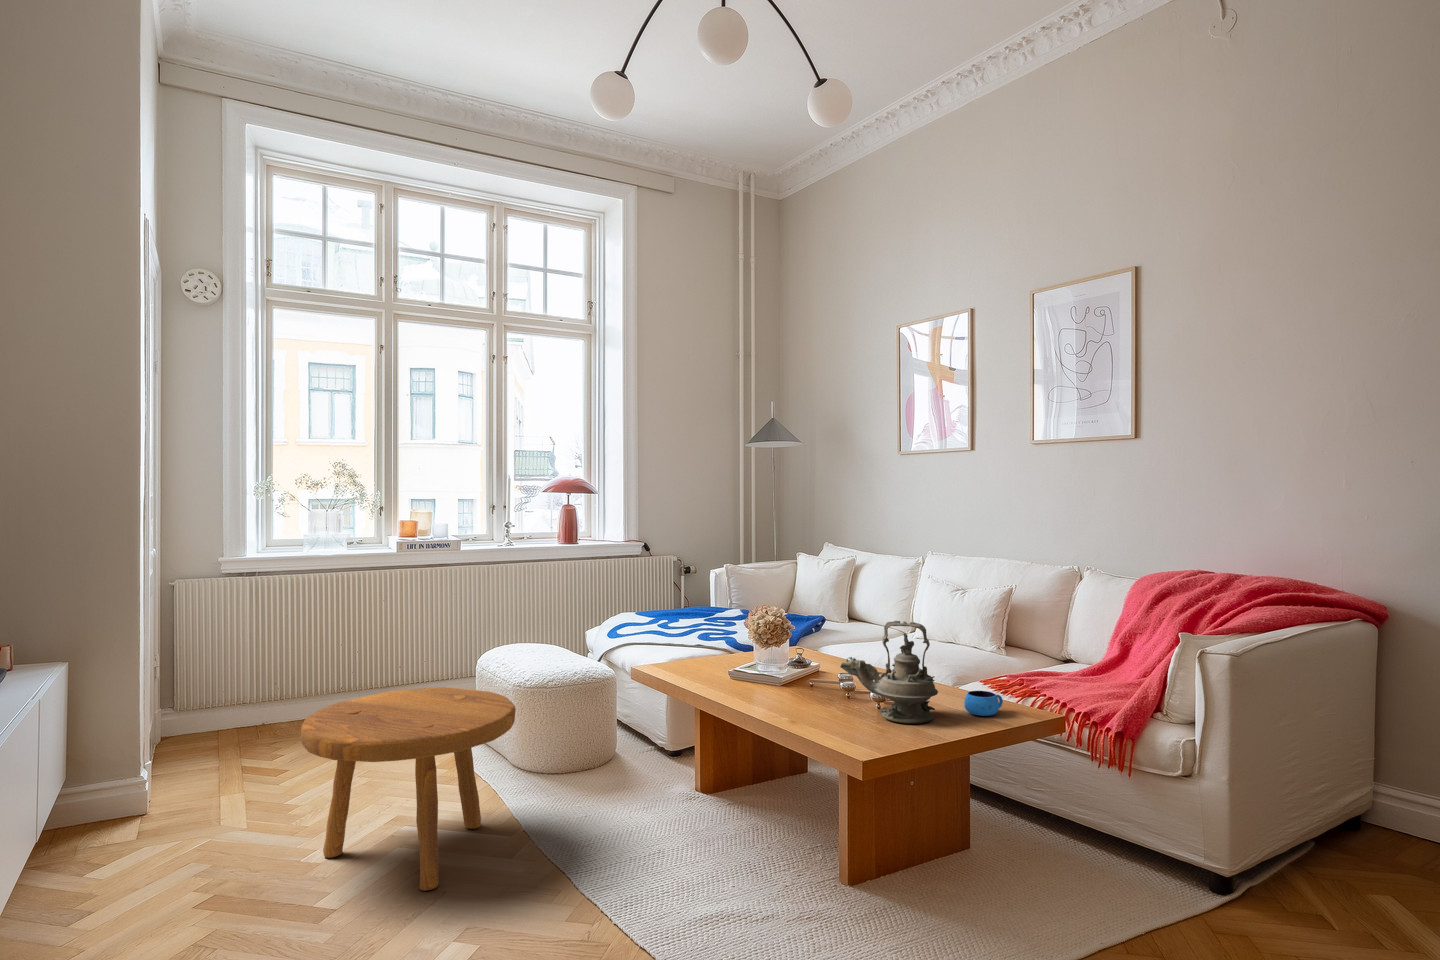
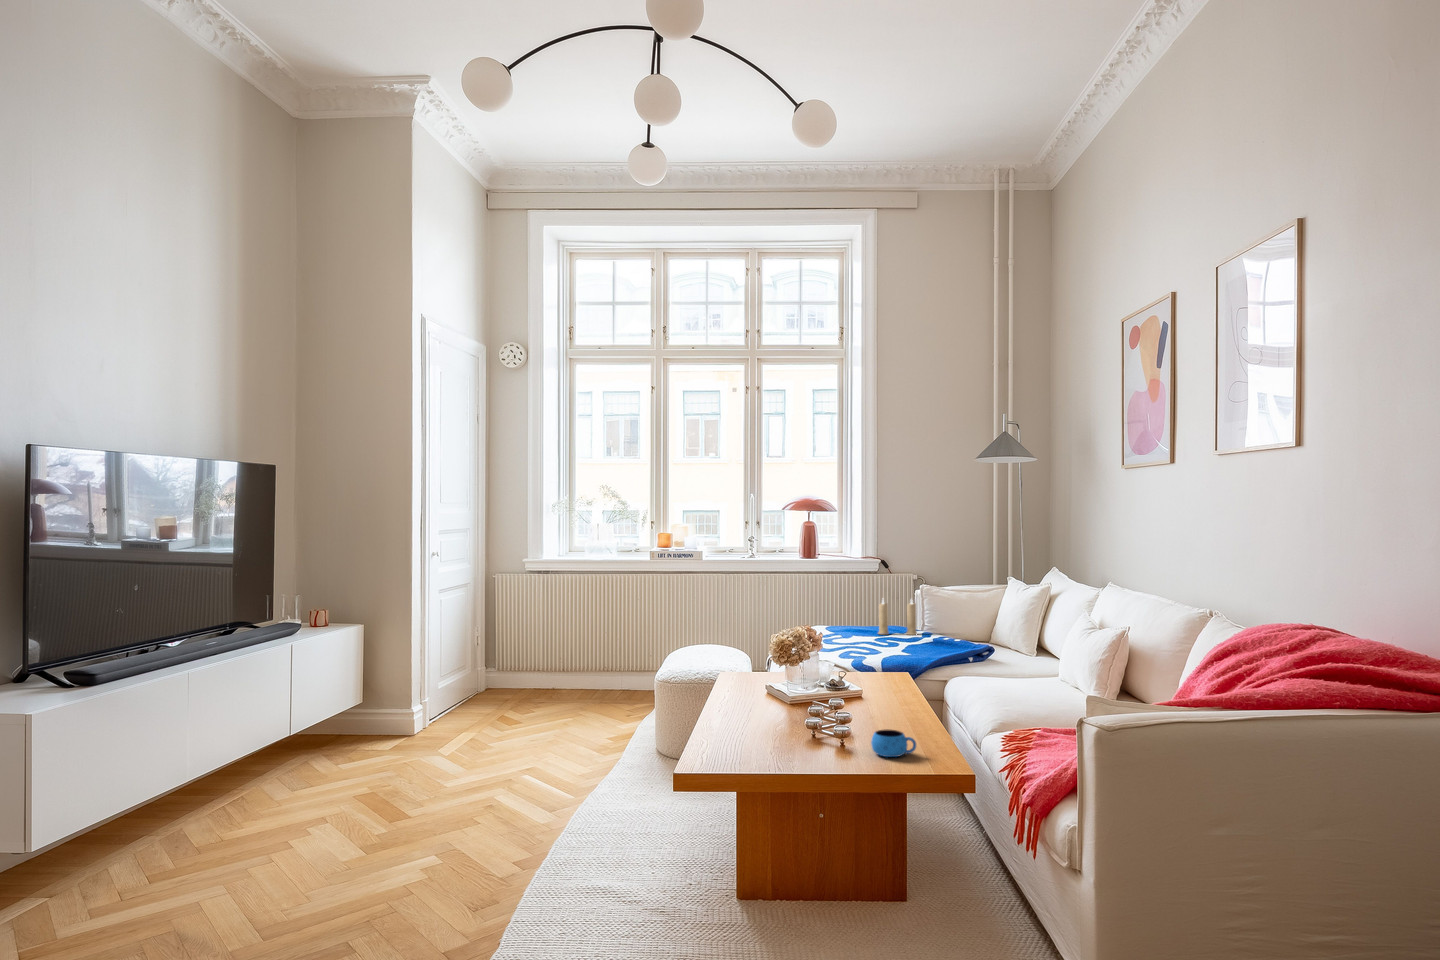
candle: none [688,576,725,615] -> present [878,600,917,635]
teapot: present [840,621,938,724] -> none [770,646,842,751]
footstool: present [301,687,516,891] -> none [419,665,578,814]

